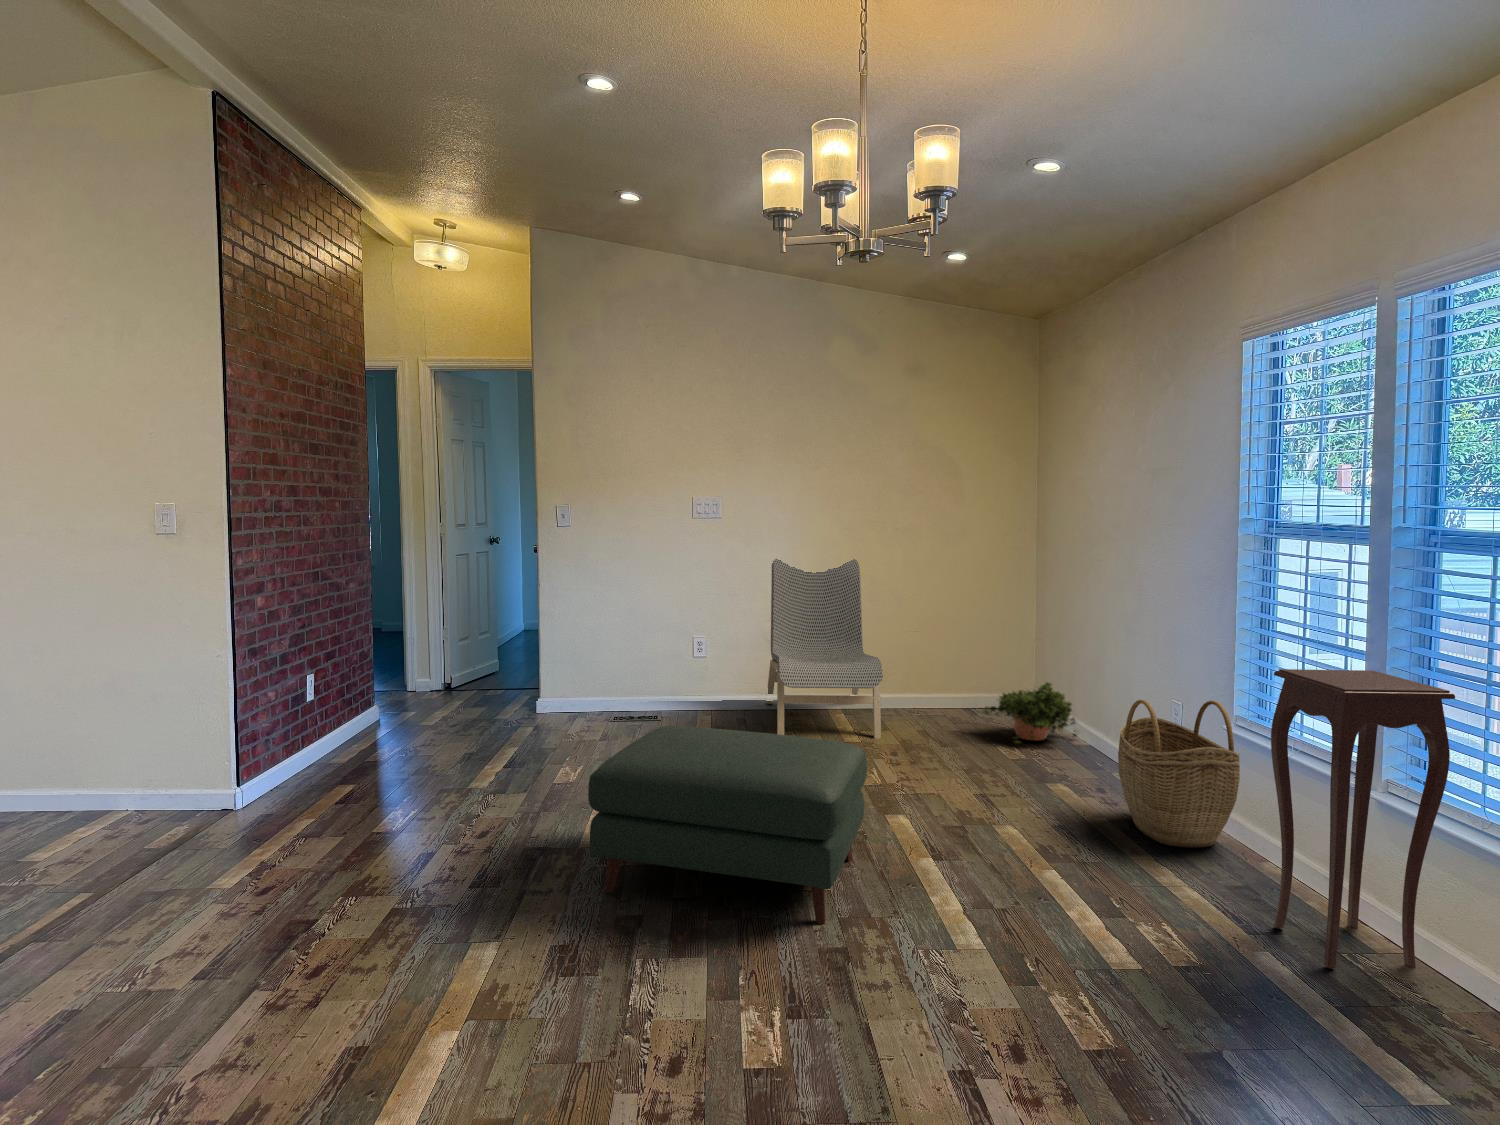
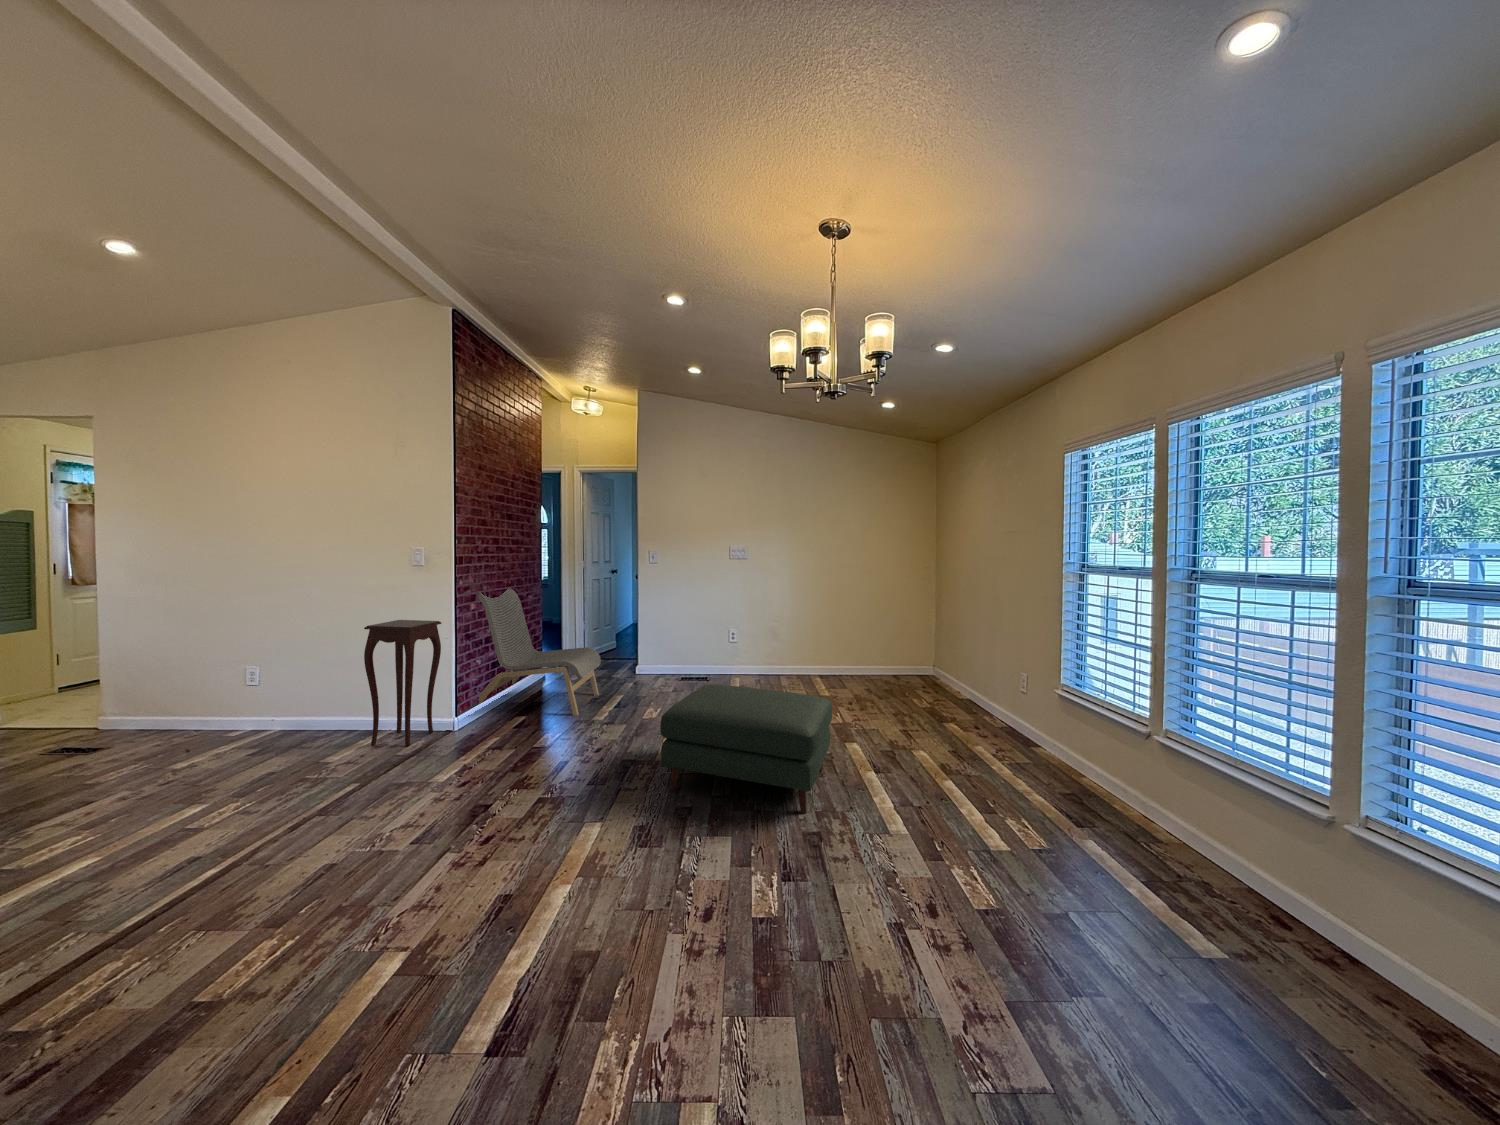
dining chair: present [766,559,883,738] -> present [477,588,601,716]
side table: present [1271,669,1455,968] -> present [364,620,441,747]
potted plant: present [983,682,1076,744] -> none [899,658,960,697]
woven basket: present [1118,700,1240,848] -> none [986,672,1065,766]

